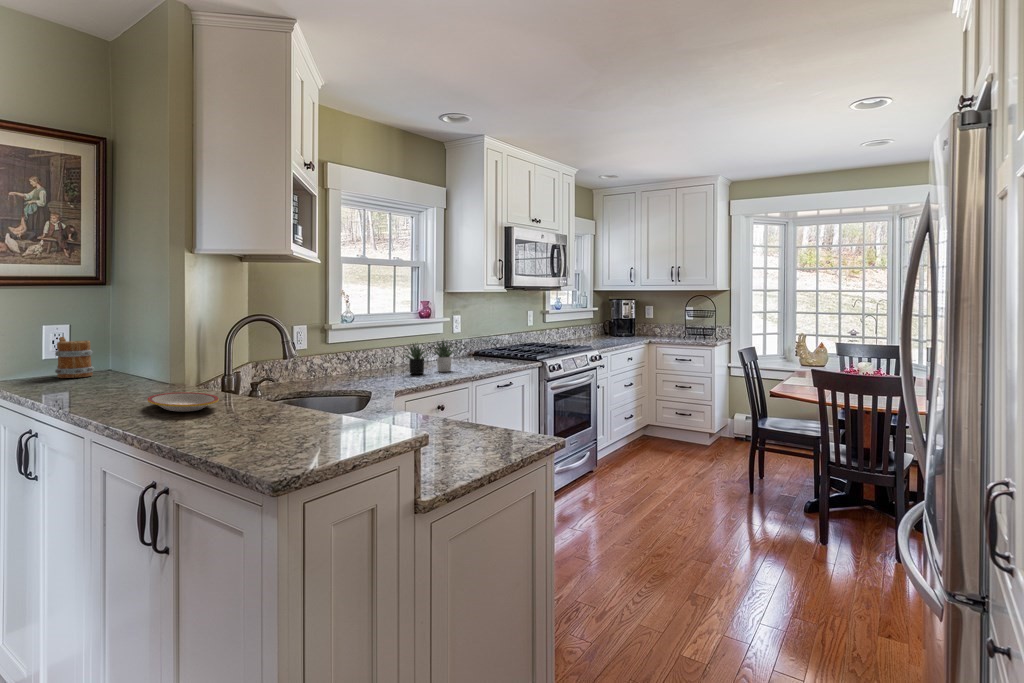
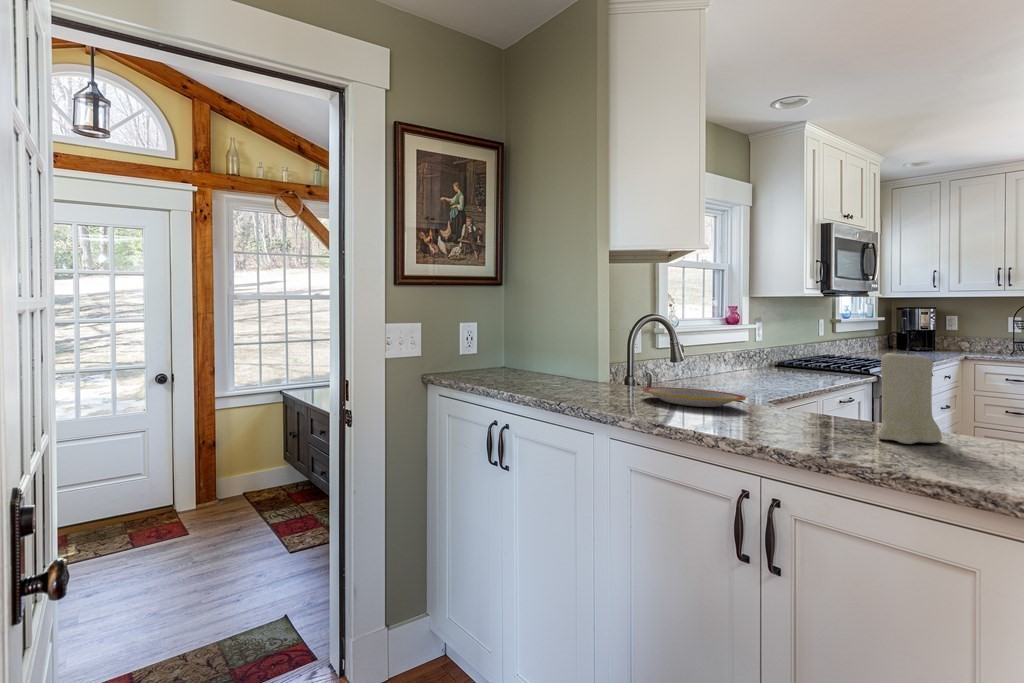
mug: present [55,337,94,378] -> none [462,333,497,373]
succulent plant: present [405,341,454,374] -> none [734,343,794,383]
candle: none [232,365,280,441] -> present [876,349,942,444]

